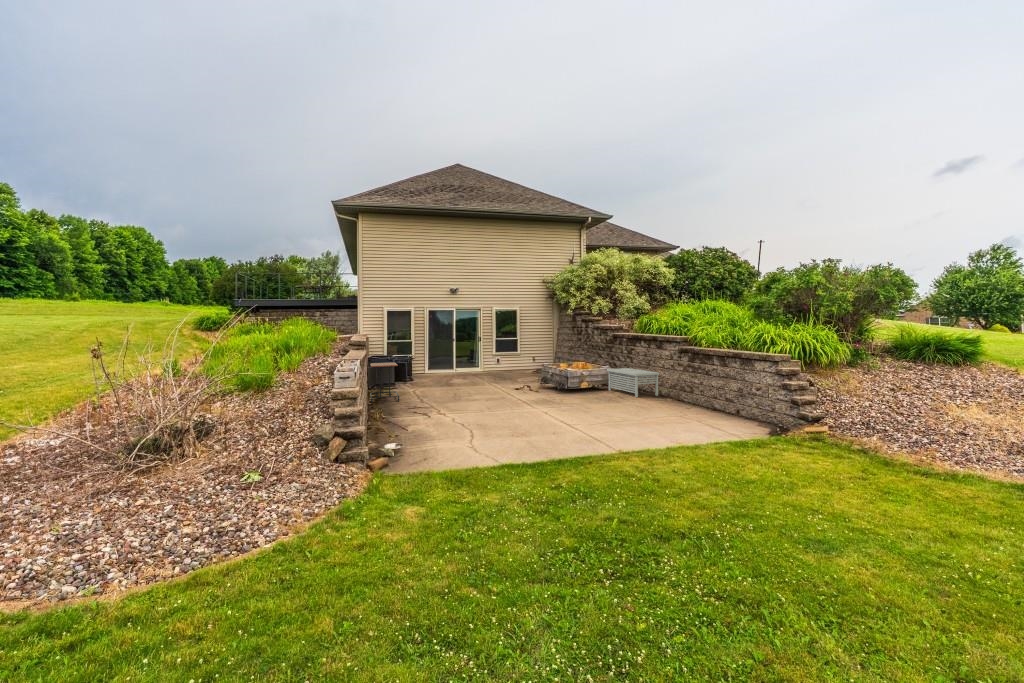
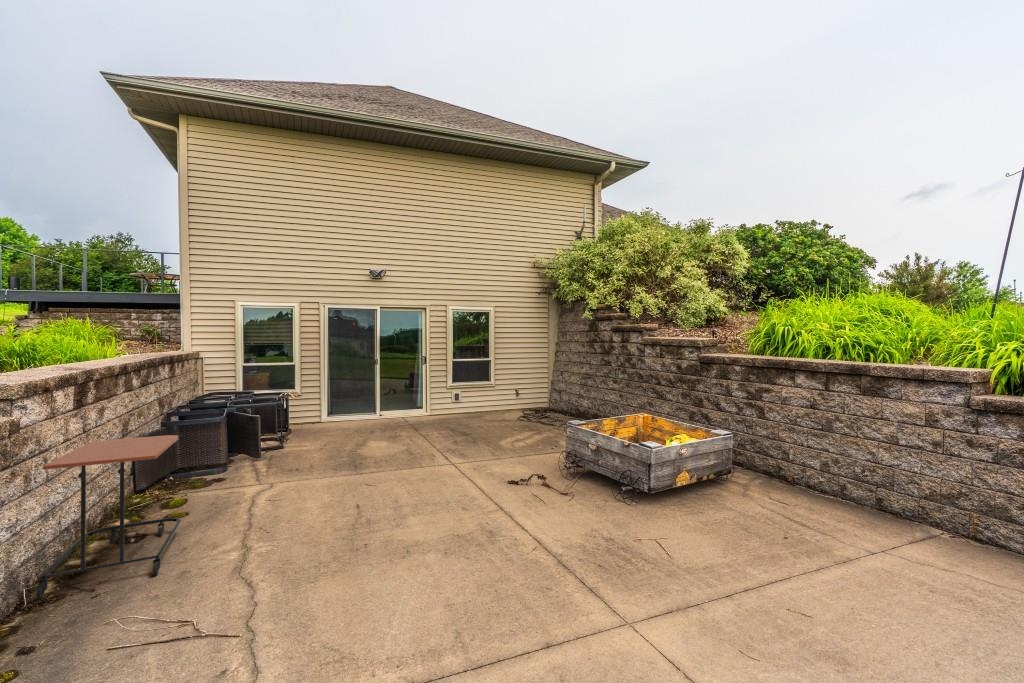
storage bench: present [607,368,660,397] -> none [721,432,886,527]

